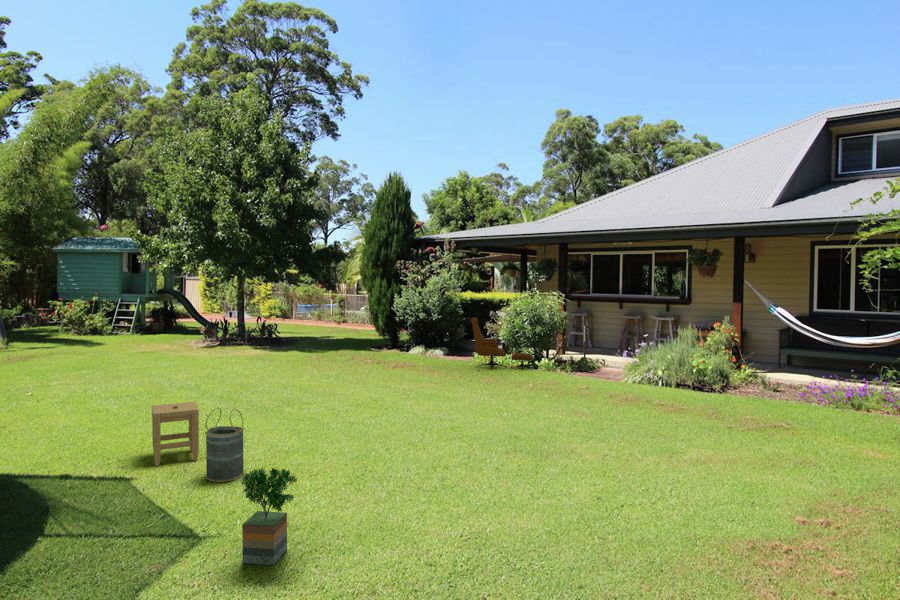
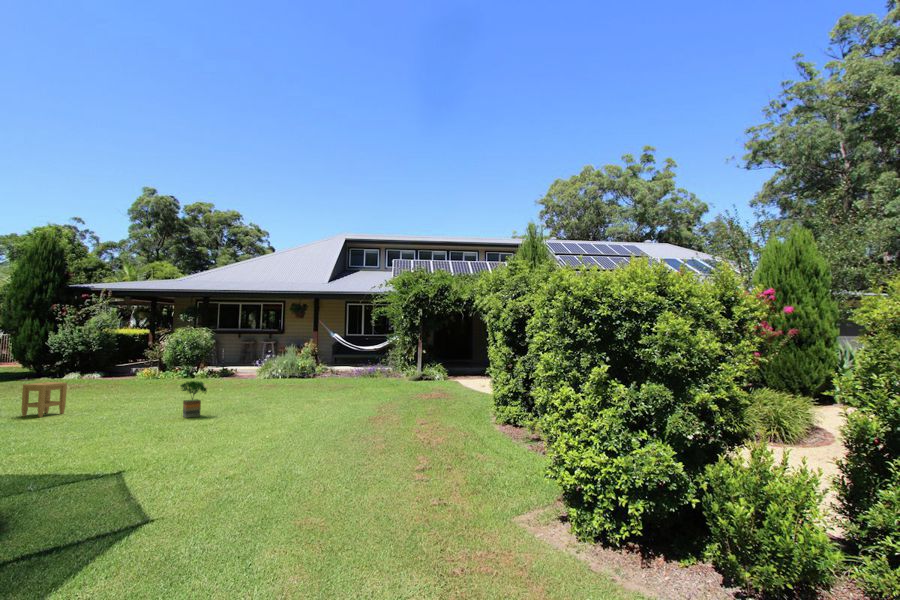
lounge chair: present [471,317,533,370] -> none [149,345,195,379]
basket: present [205,408,244,482] -> none [93,375,116,414]

